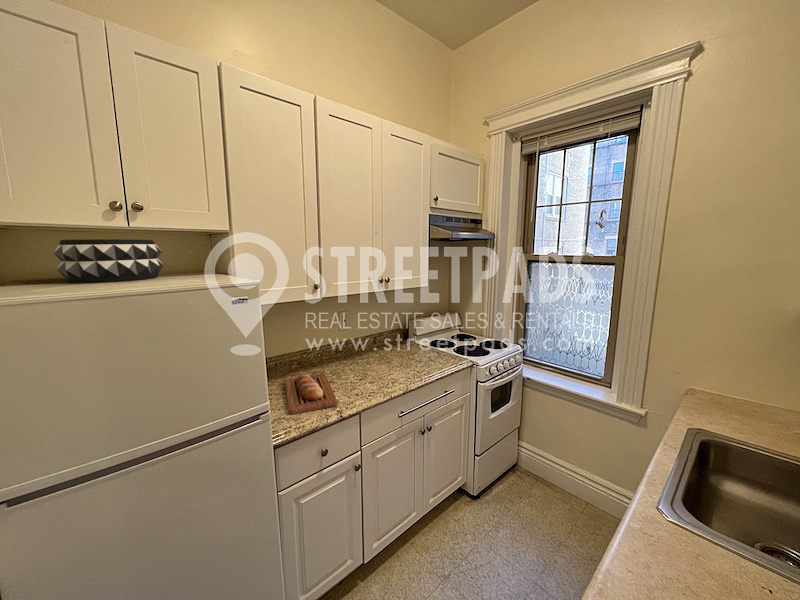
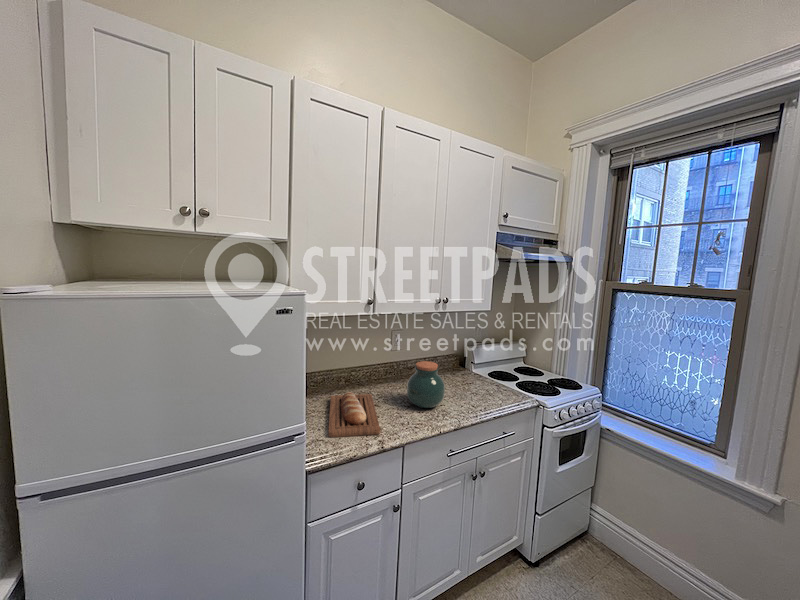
decorative bowl: present [54,239,164,283] -> none [131,242,226,283]
jar: none [358,337,392,379] -> present [407,361,445,408]

